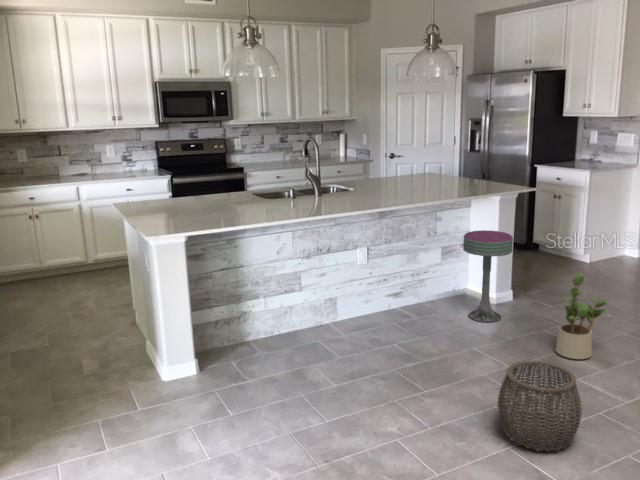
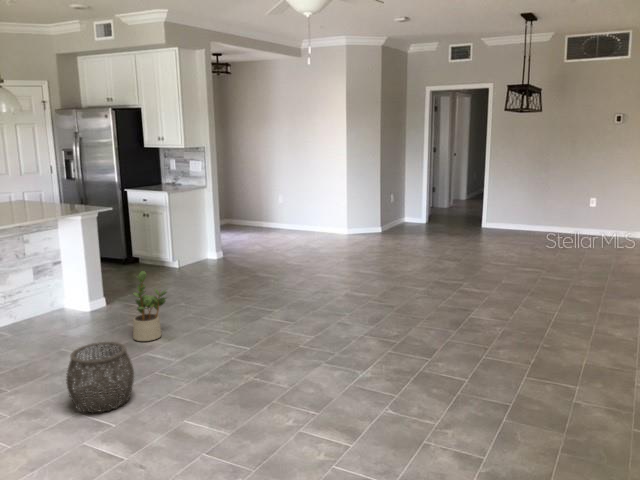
bar stool: present [463,230,513,322] -> none [48,247,94,328]

